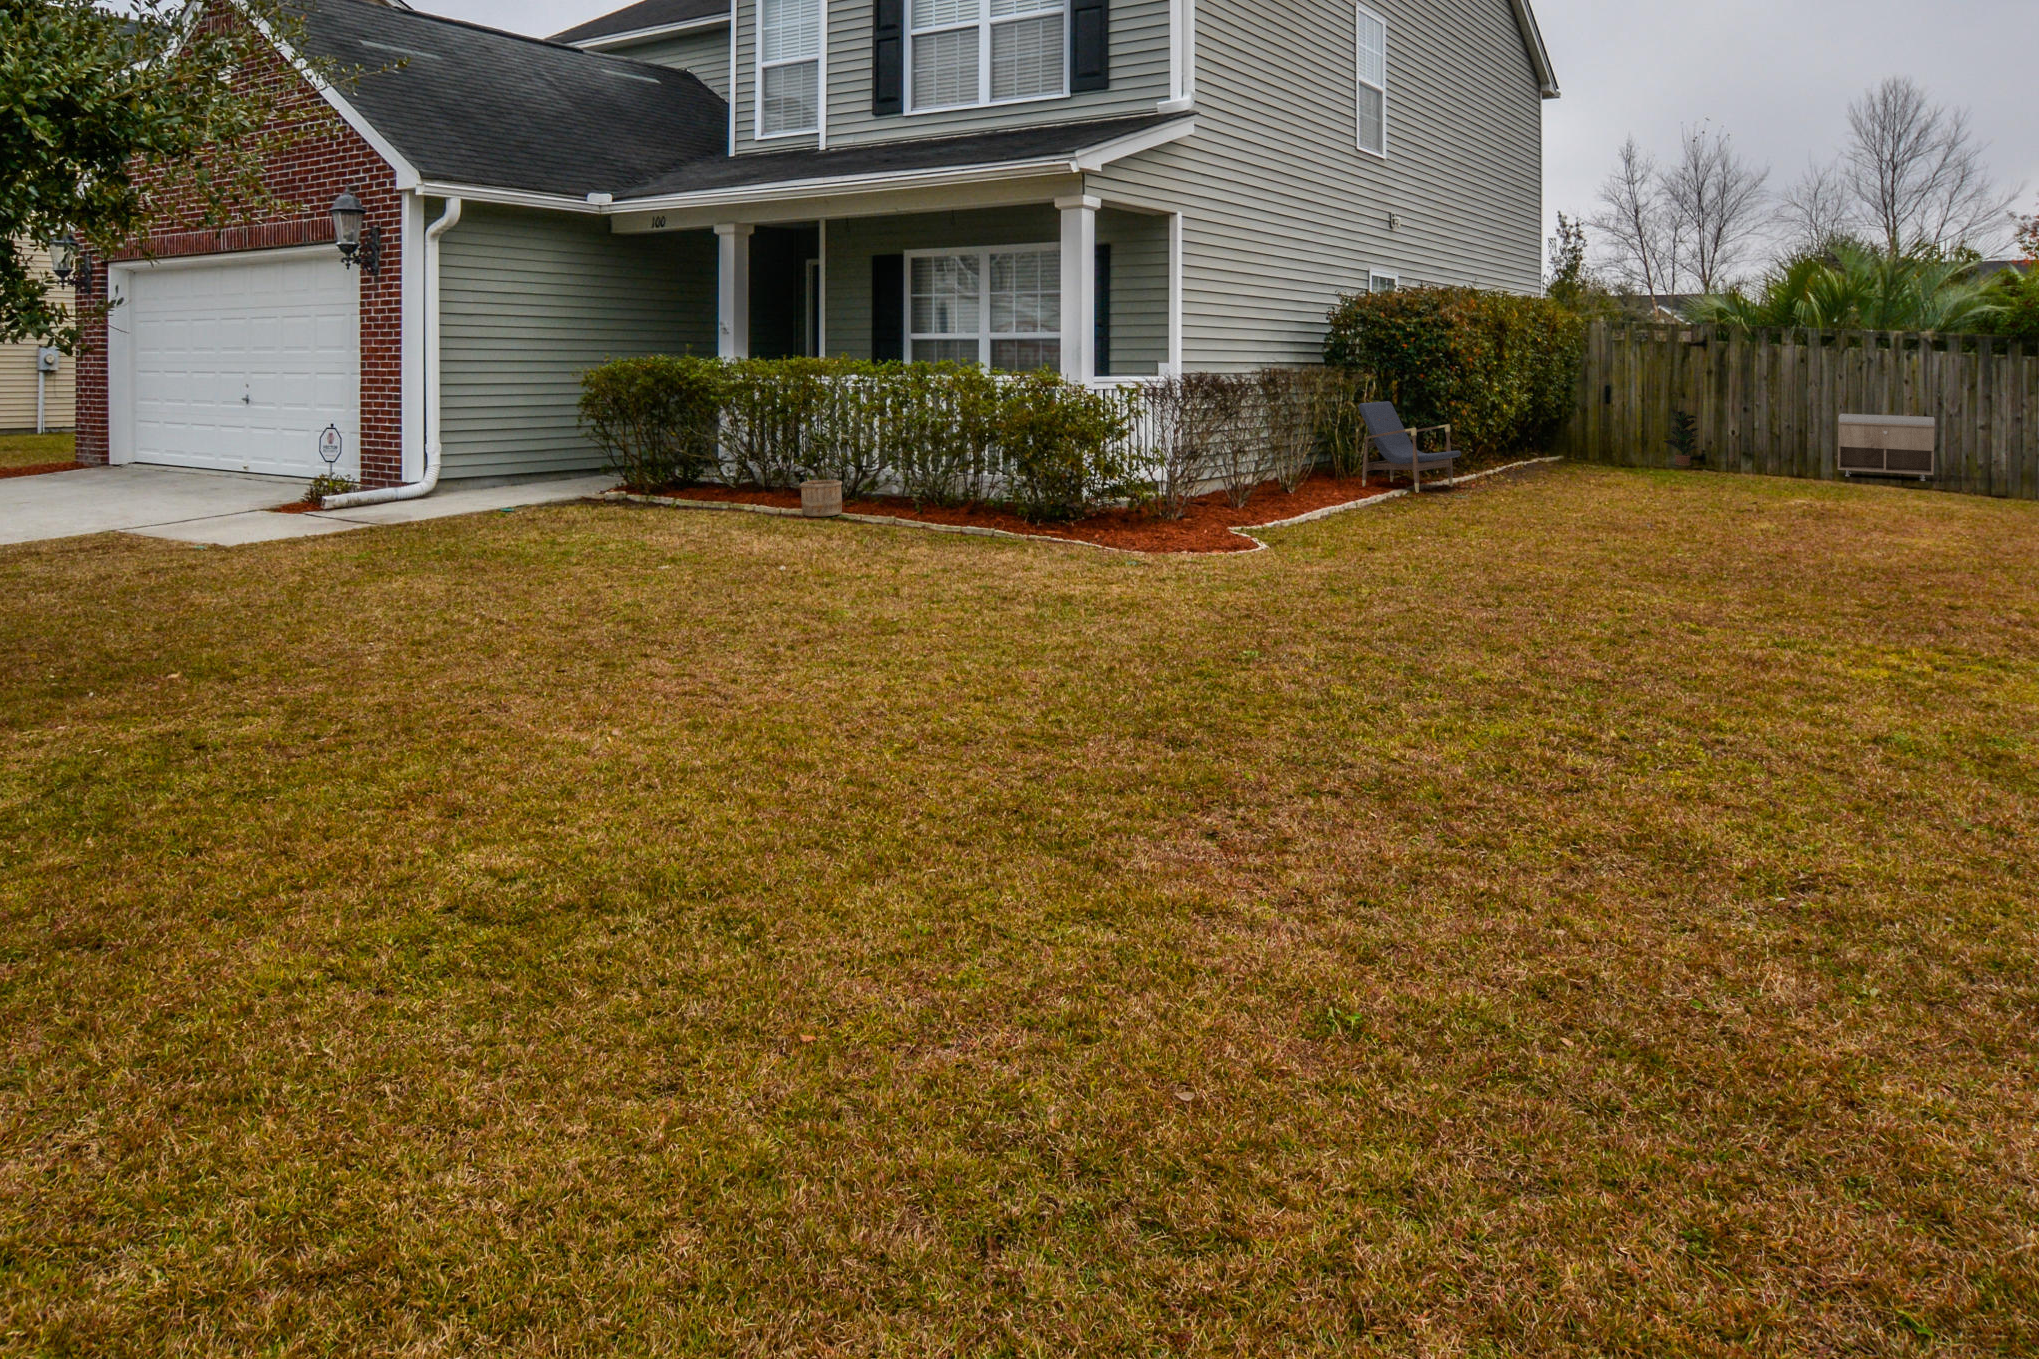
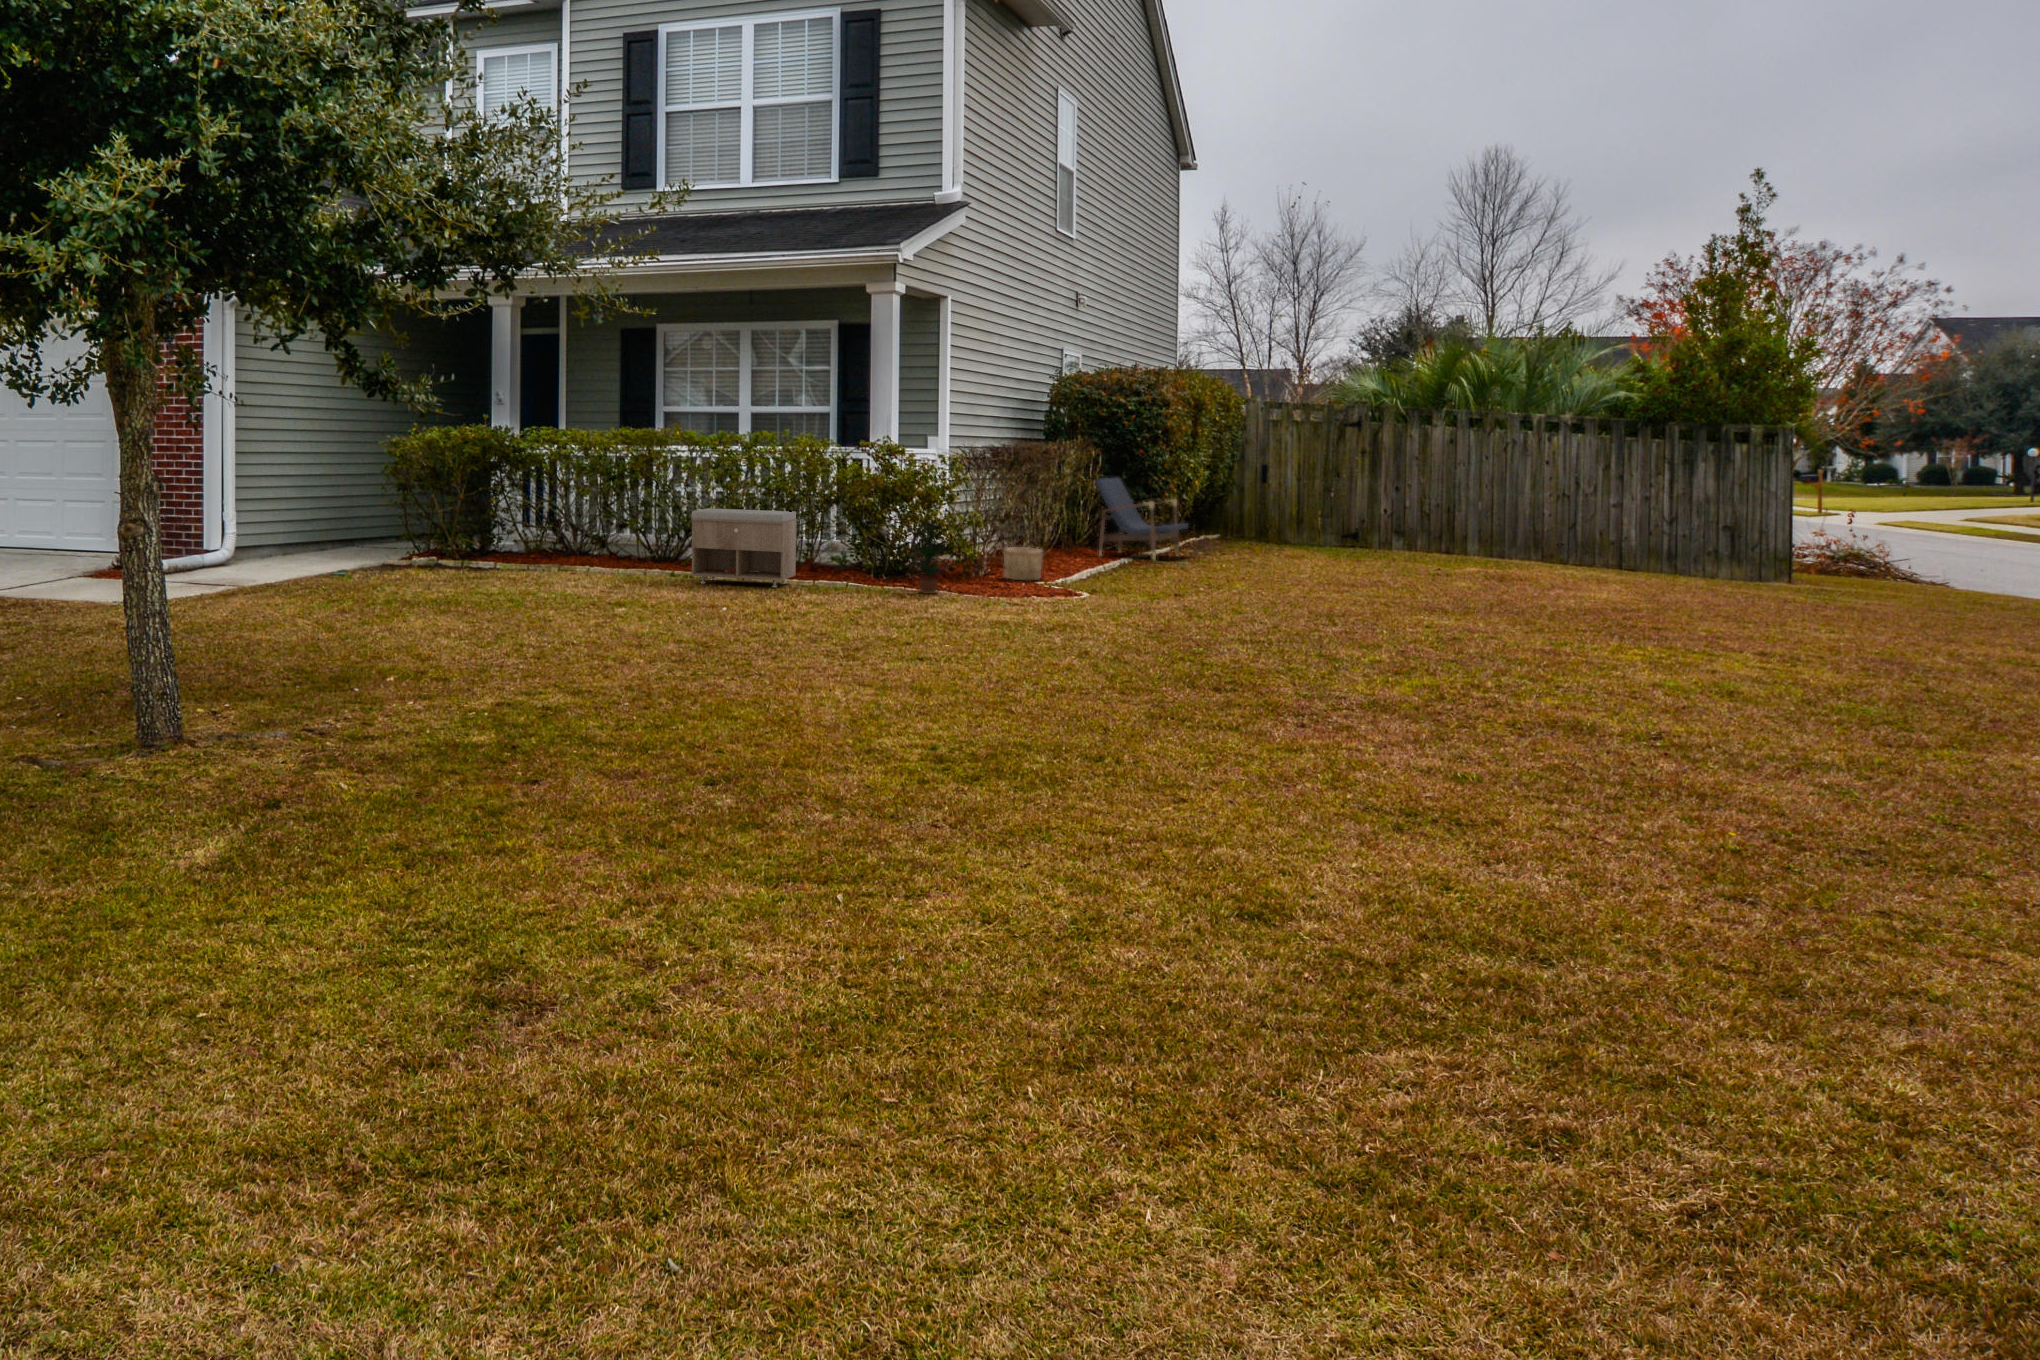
potted plant: present [1664,411,1701,466] -> present [912,520,950,594]
storage bench: present [1838,414,1935,481] -> present [691,508,797,587]
wooden bucket: present [800,480,842,517] -> present [1004,547,1042,581]

